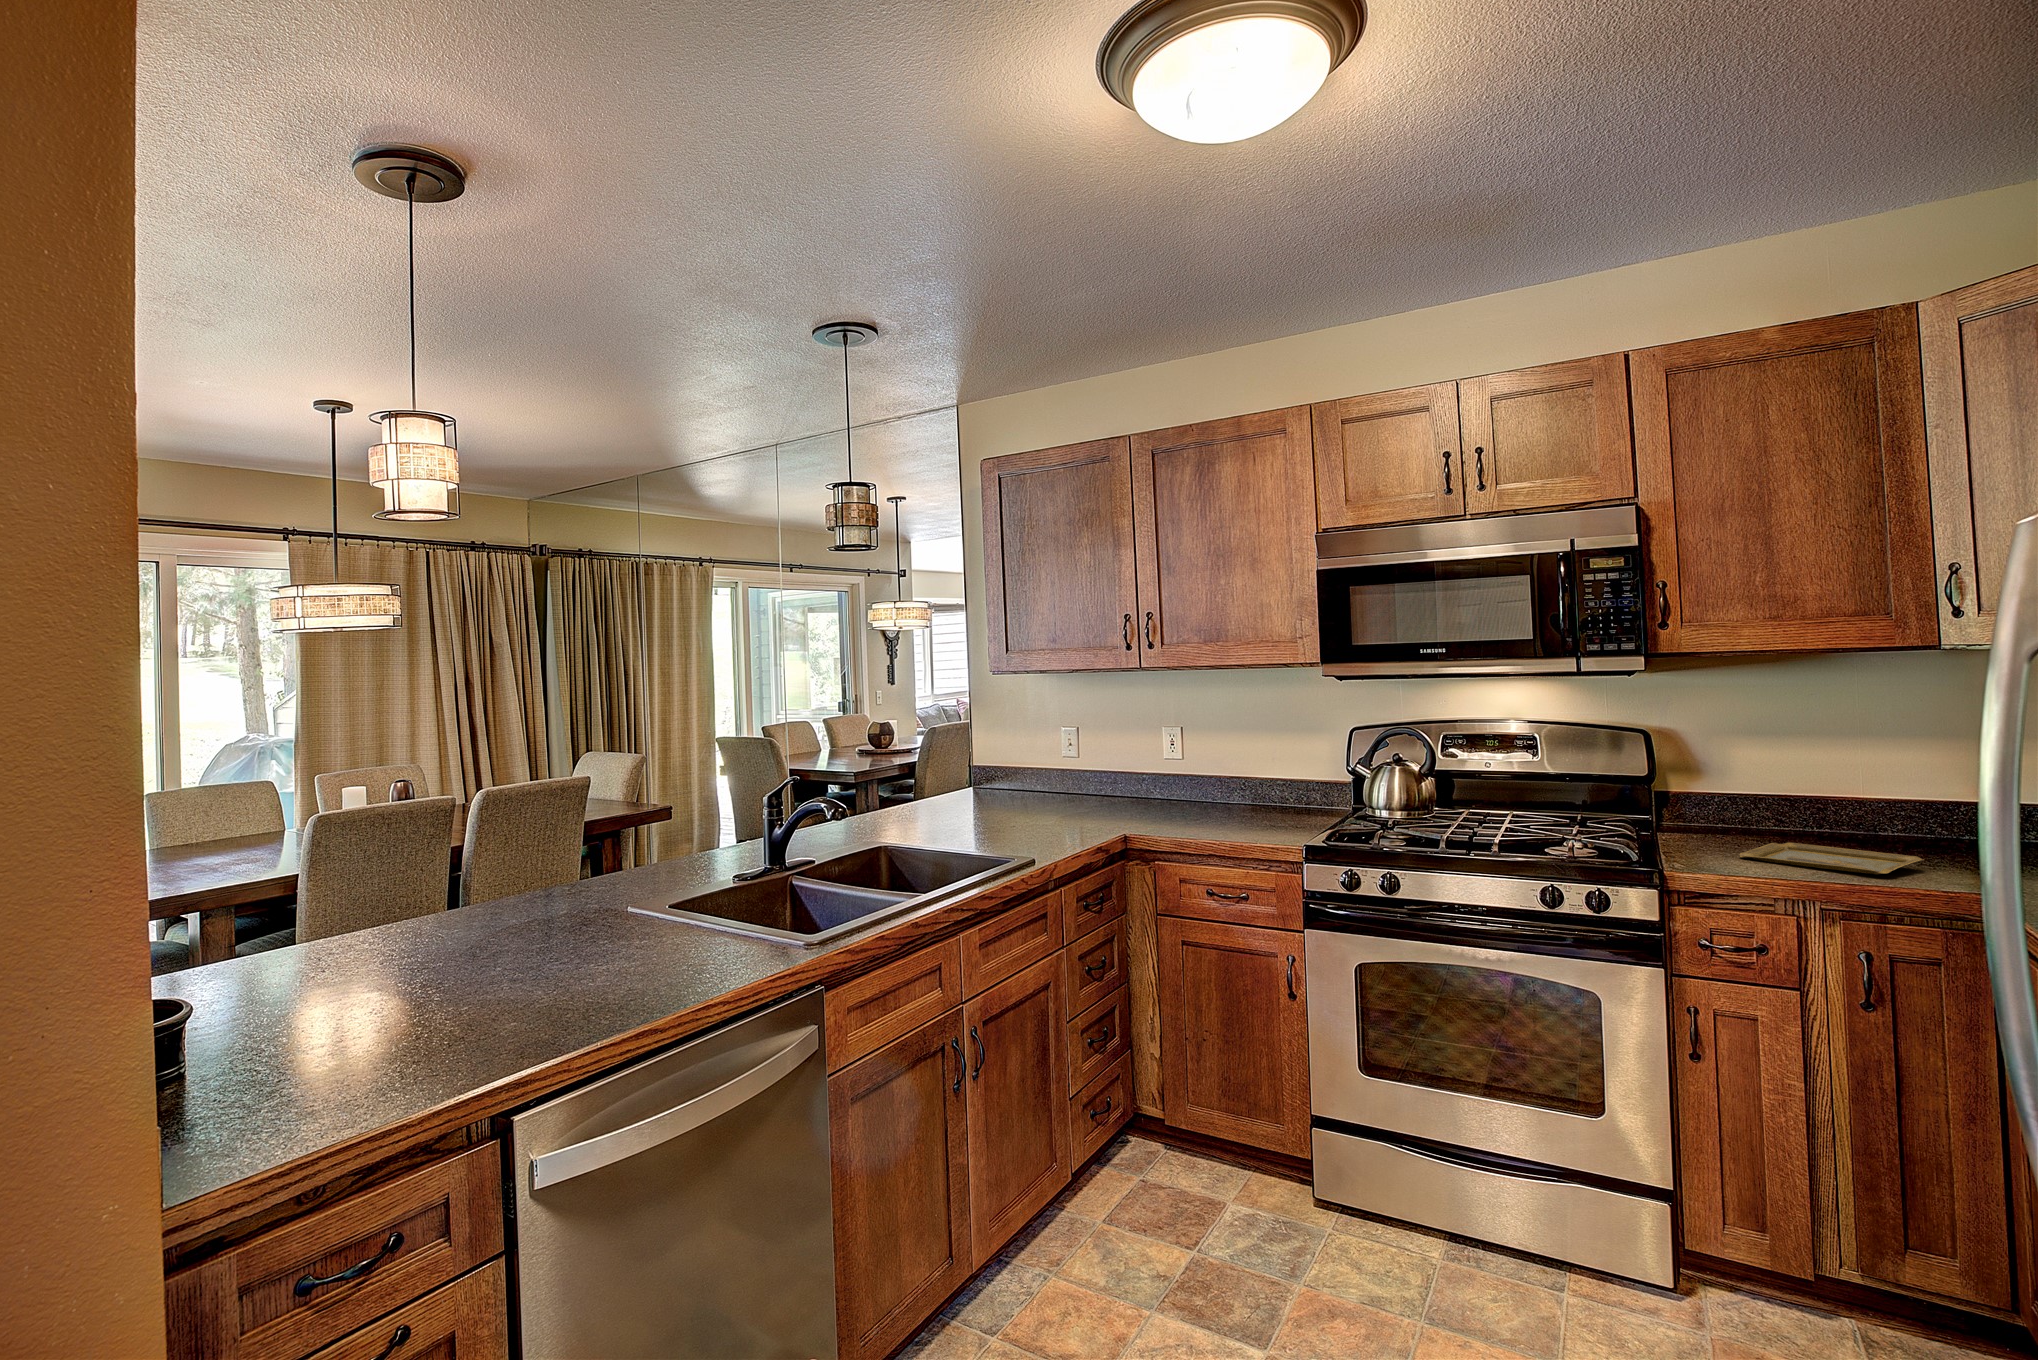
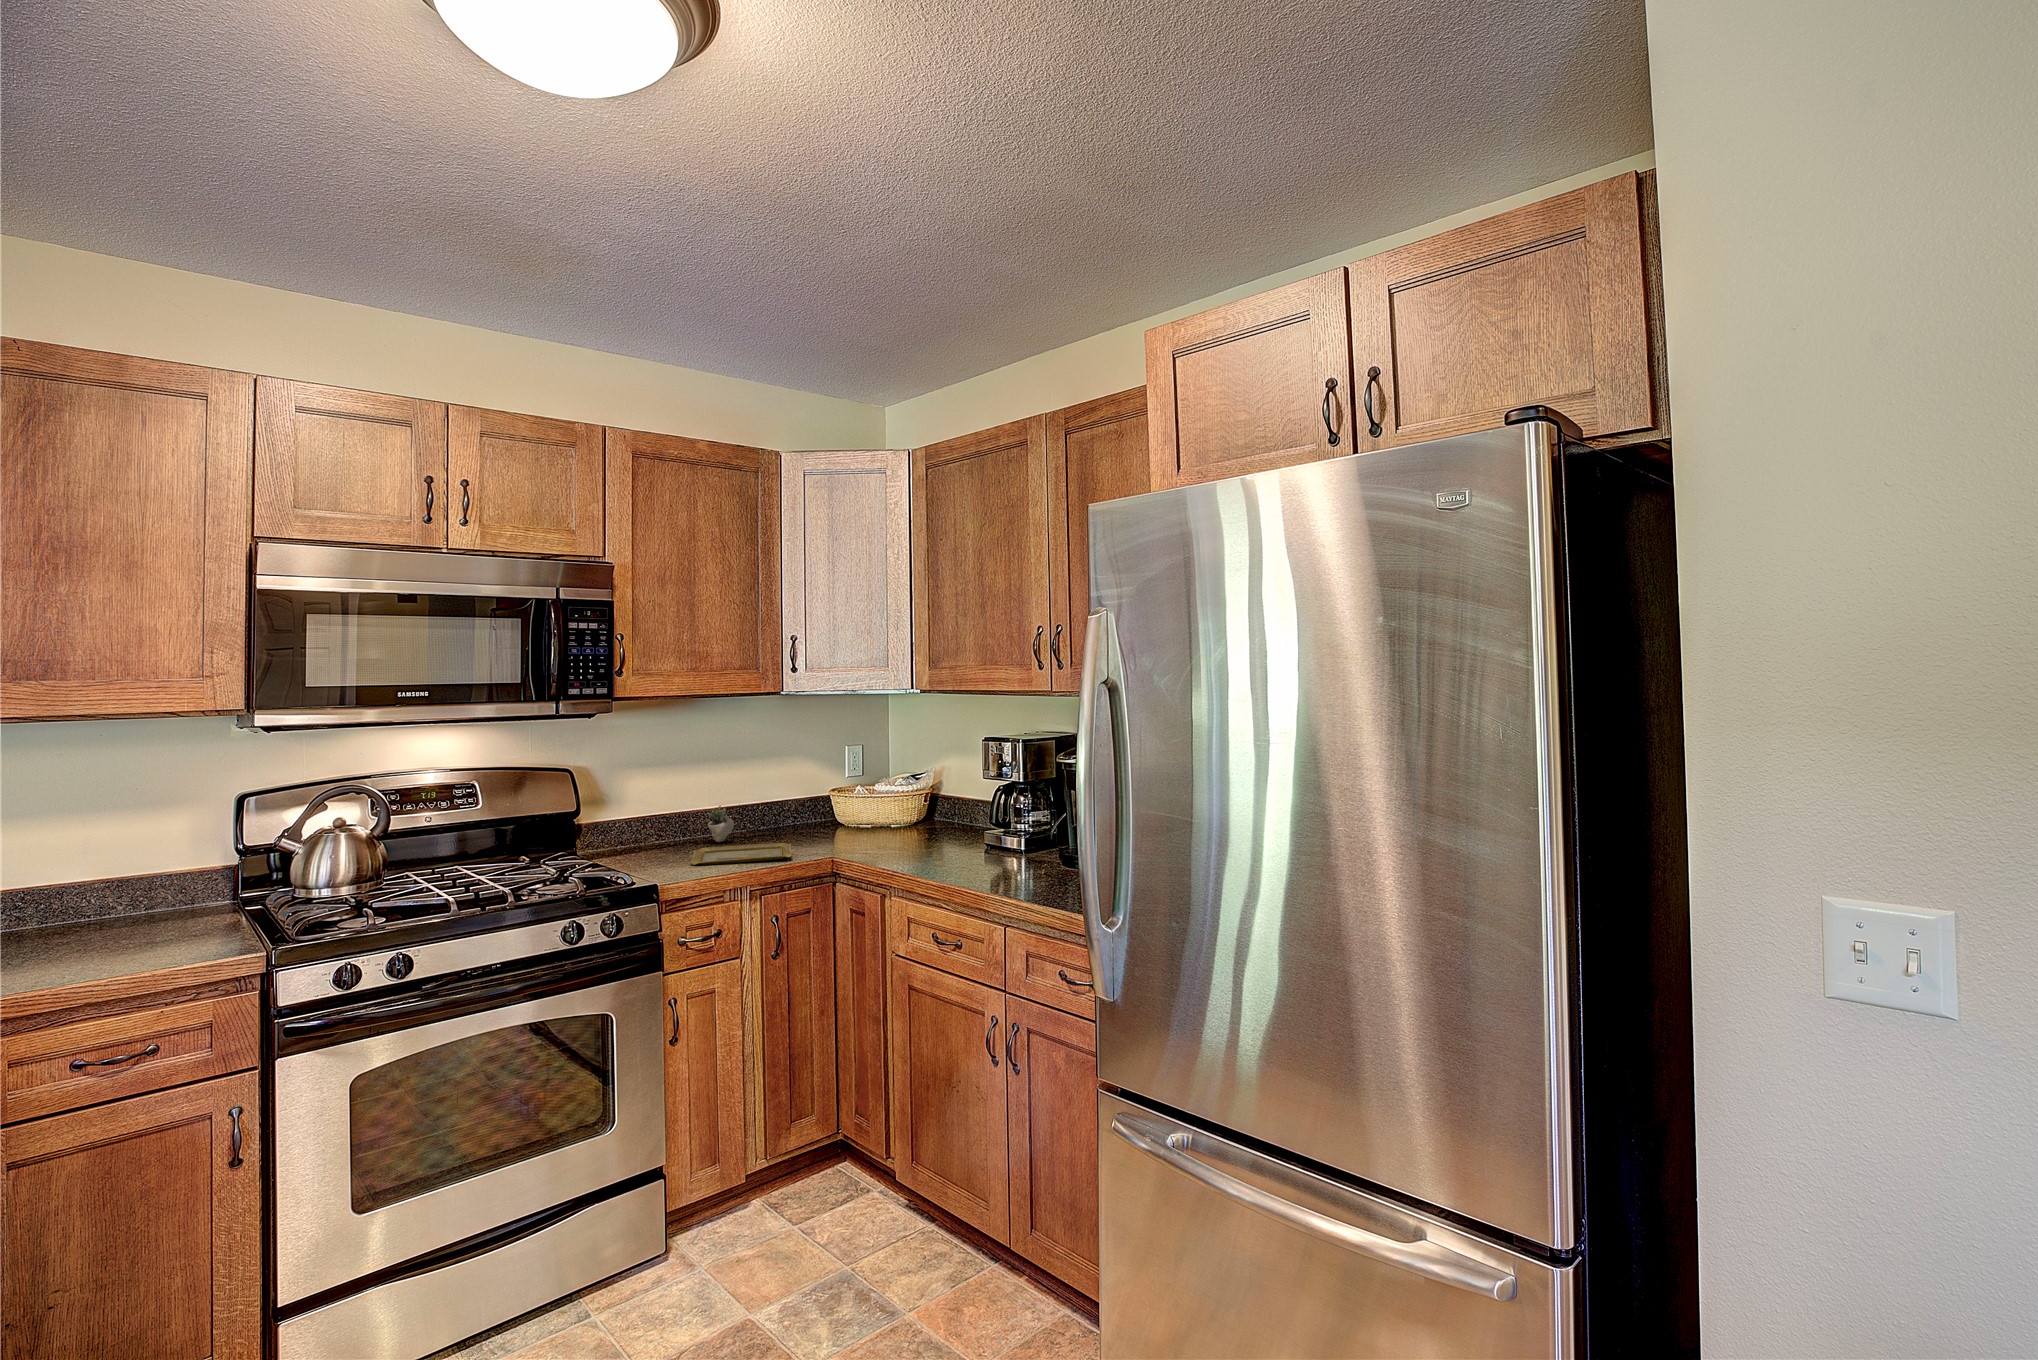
succulent plant: none [1837,795,1886,844] -> present [707,805,740,842]

